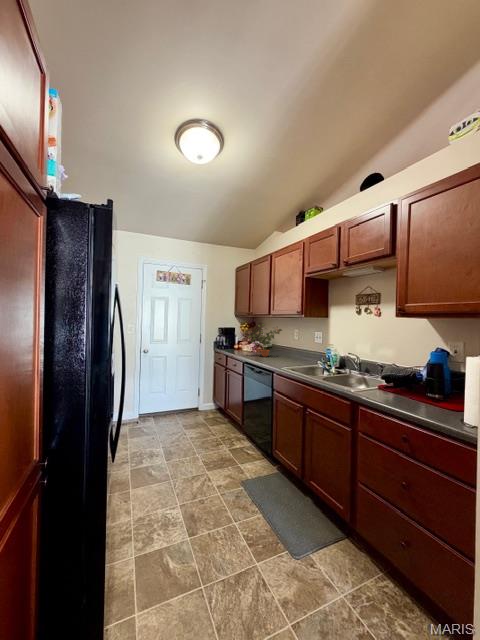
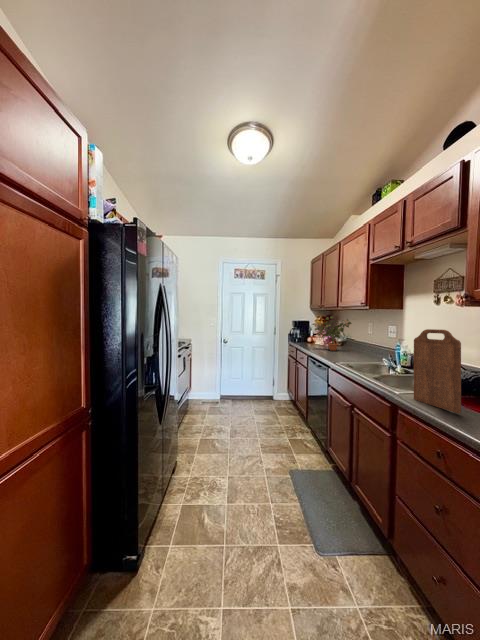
cutting board: none [369,336,411,403] -> present [414,329,461,413]

